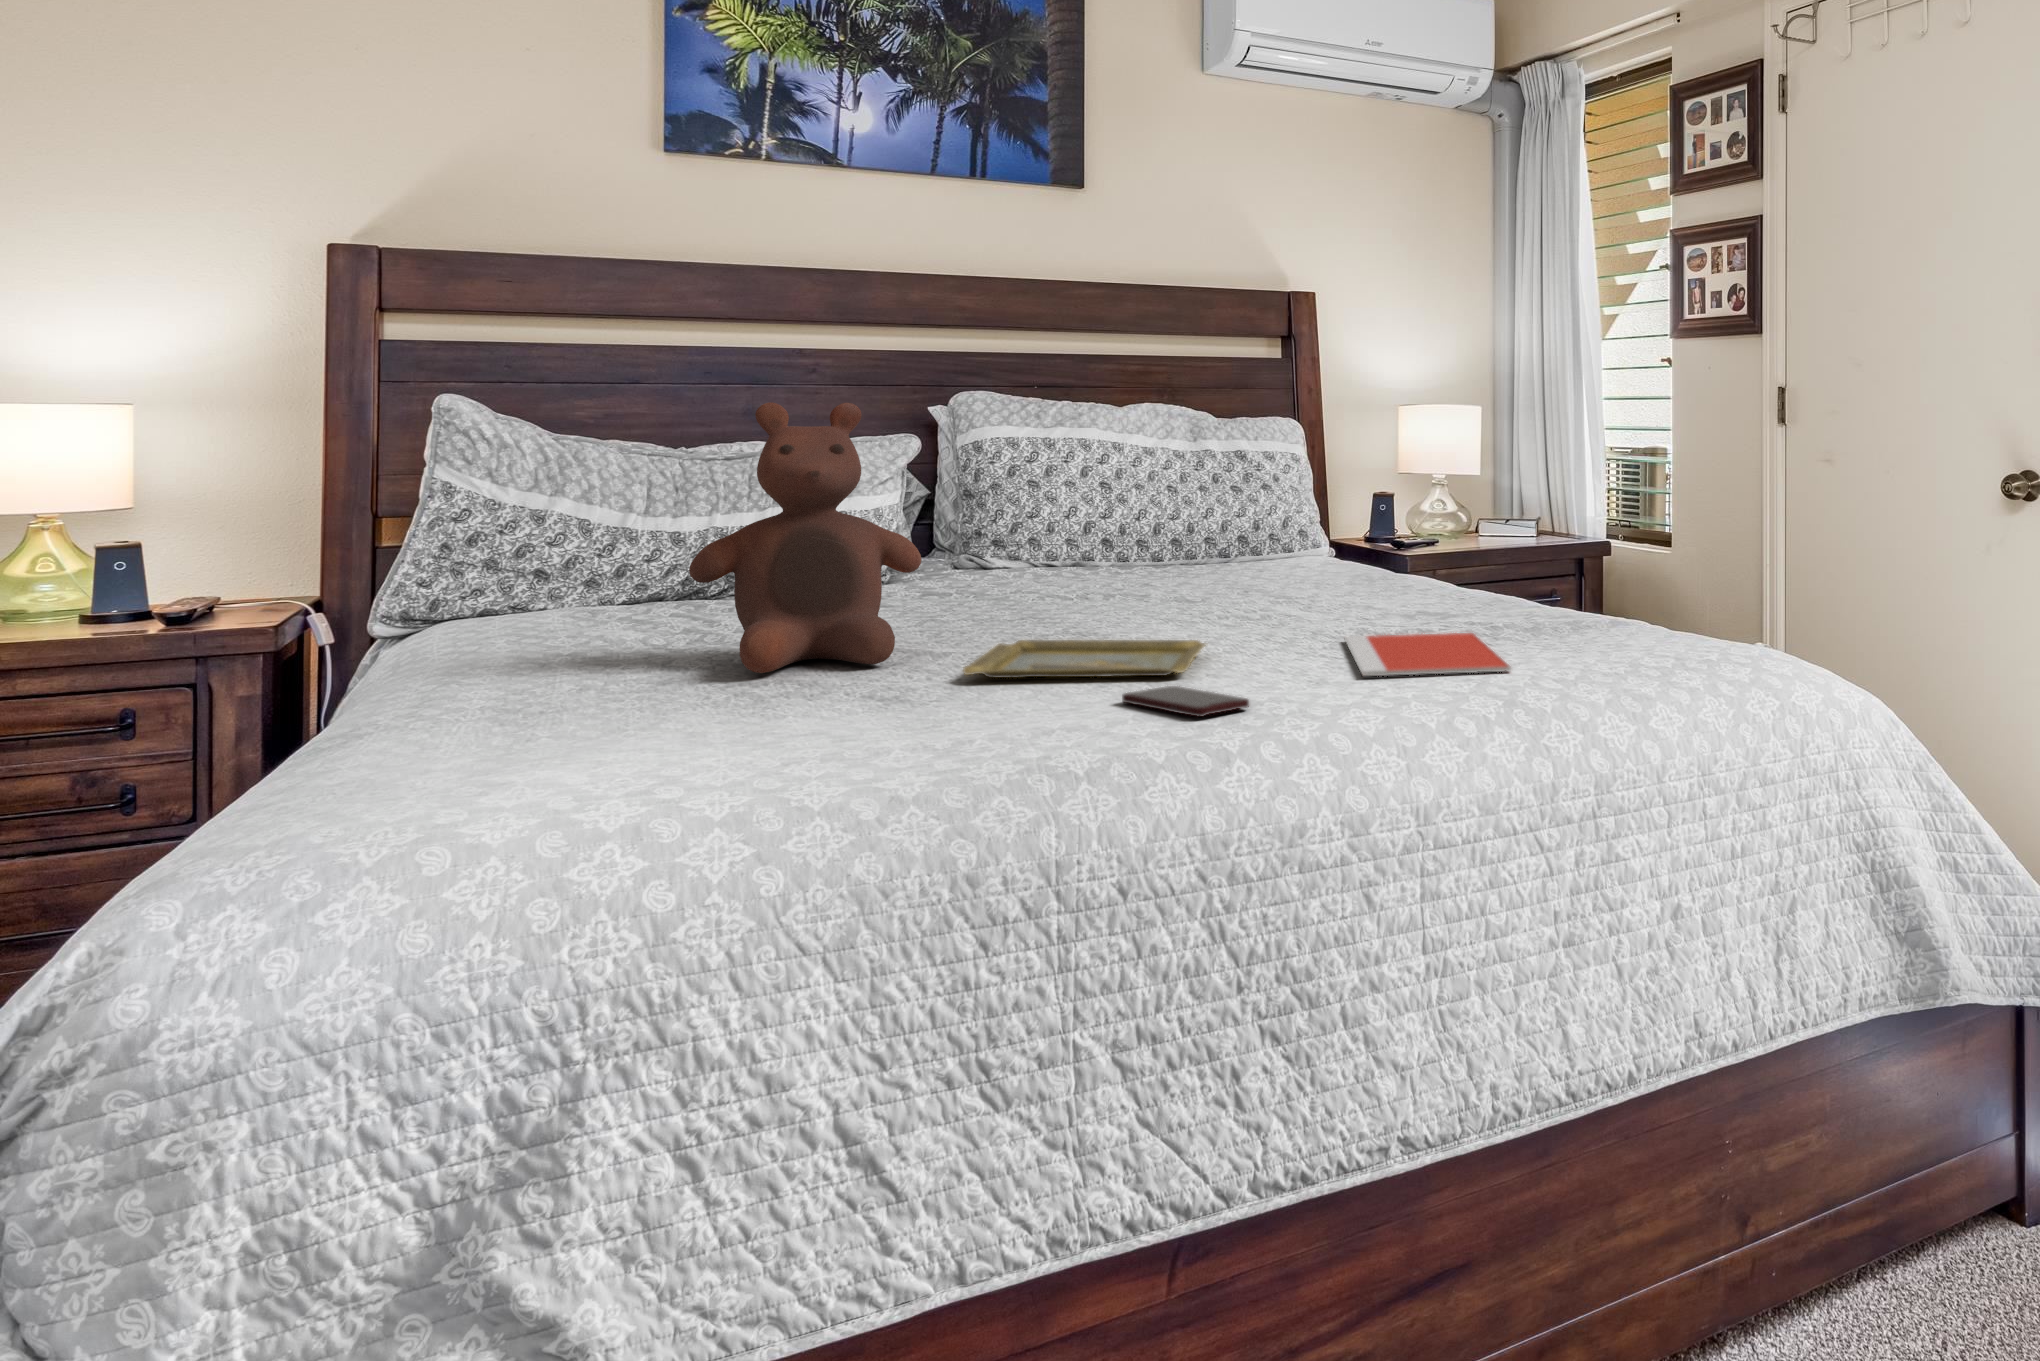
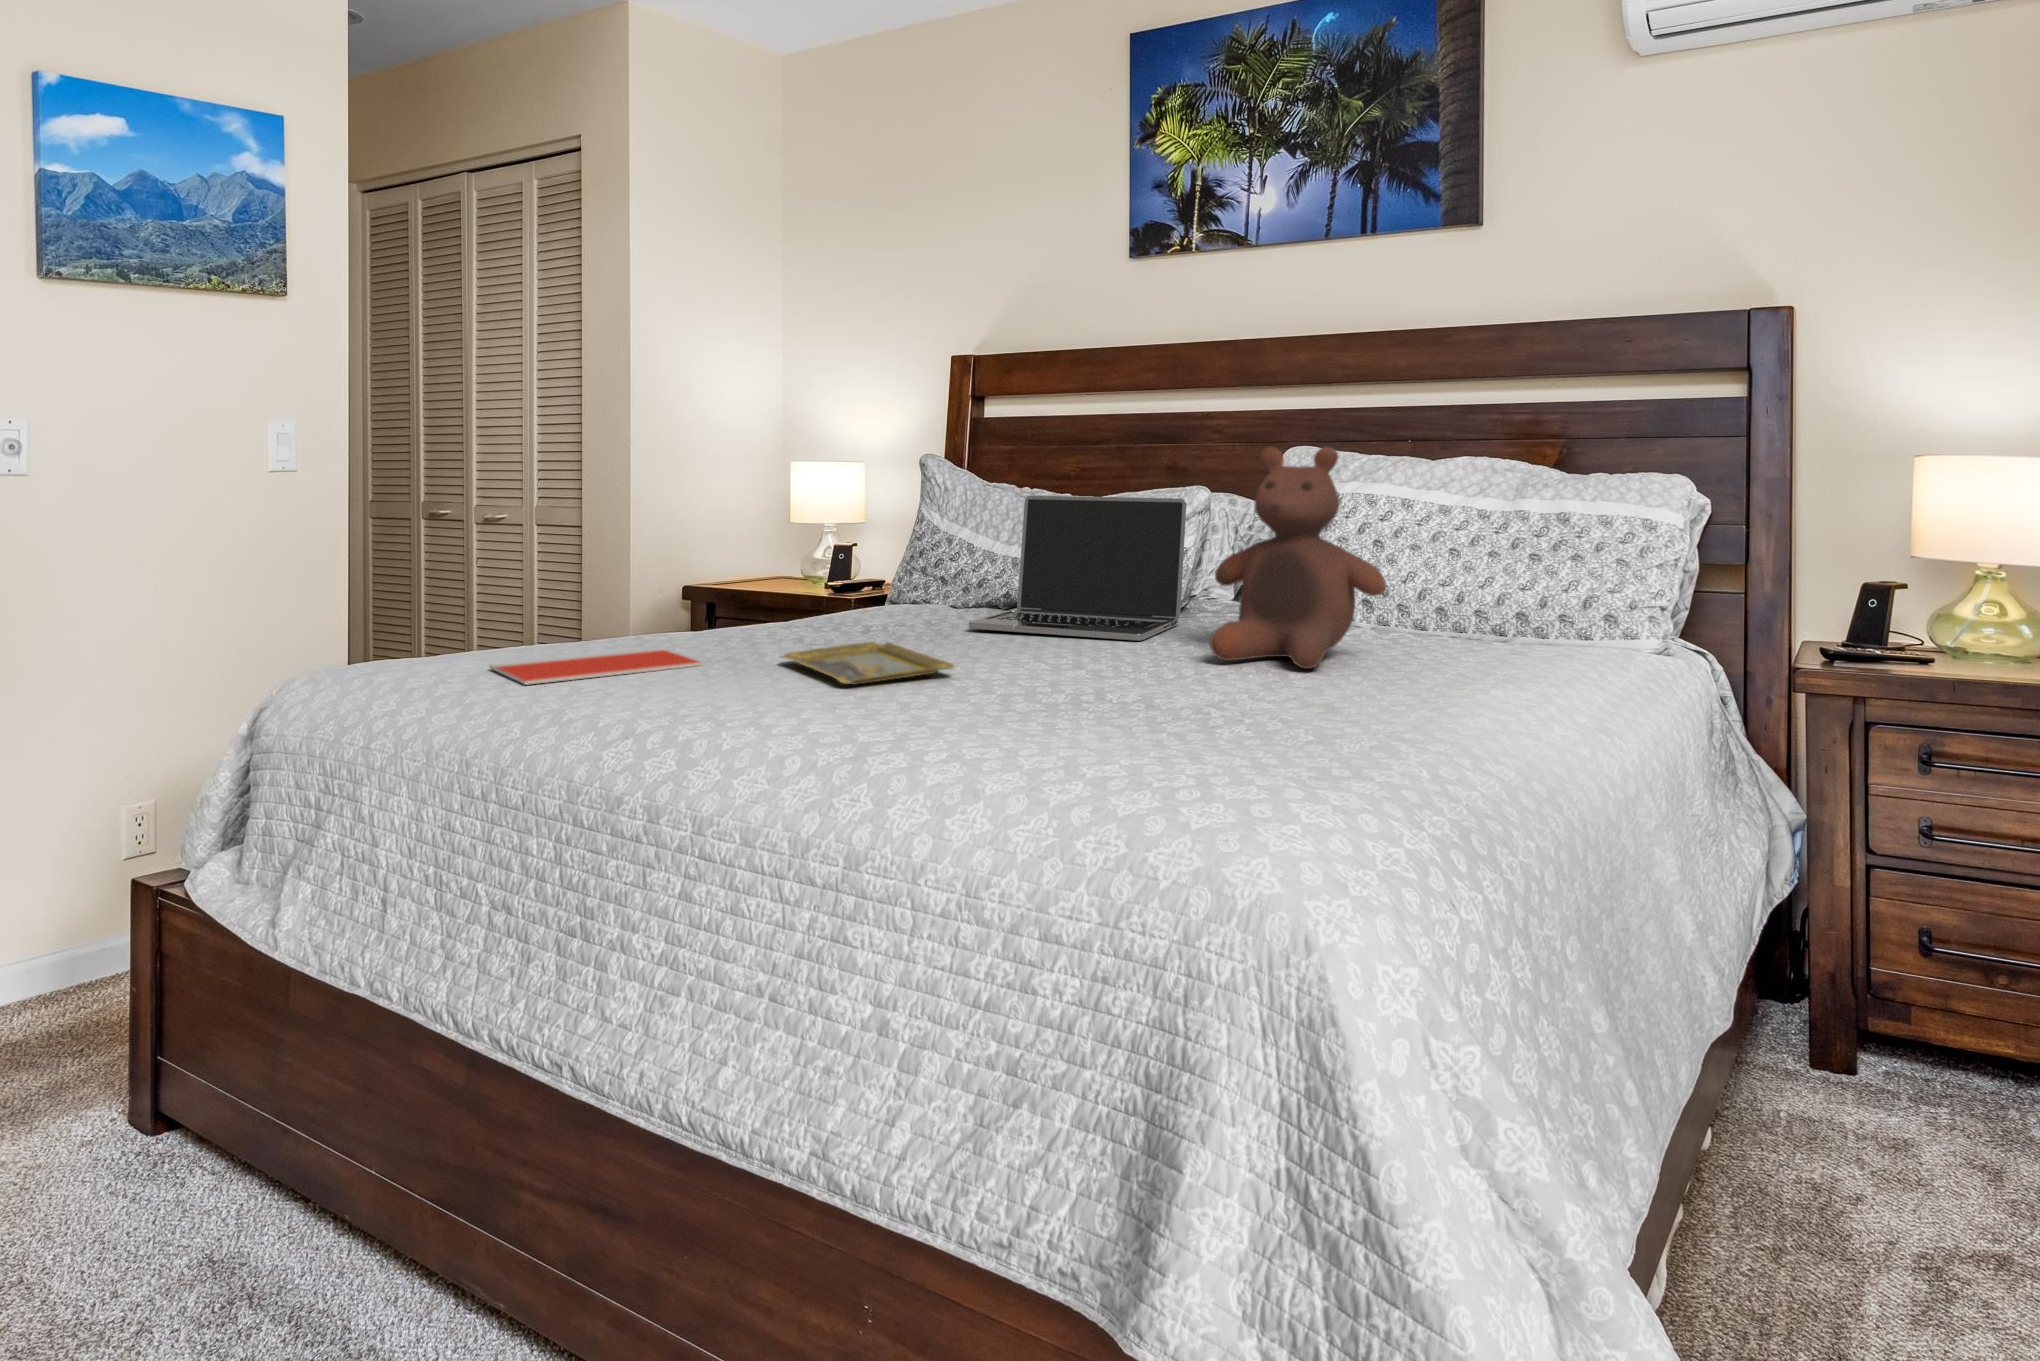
stuffed bear: present [689,402,922,673] -> present [1210,447,1386,669]
laptop: none [894,458,1159,626] -> present [969,496,1187,641]
notebook: present [1345,633,1511,676] -> present [489,648,703,685]
smartphone: present [1122,686,1249,717] -> none [699,687,788,713]

